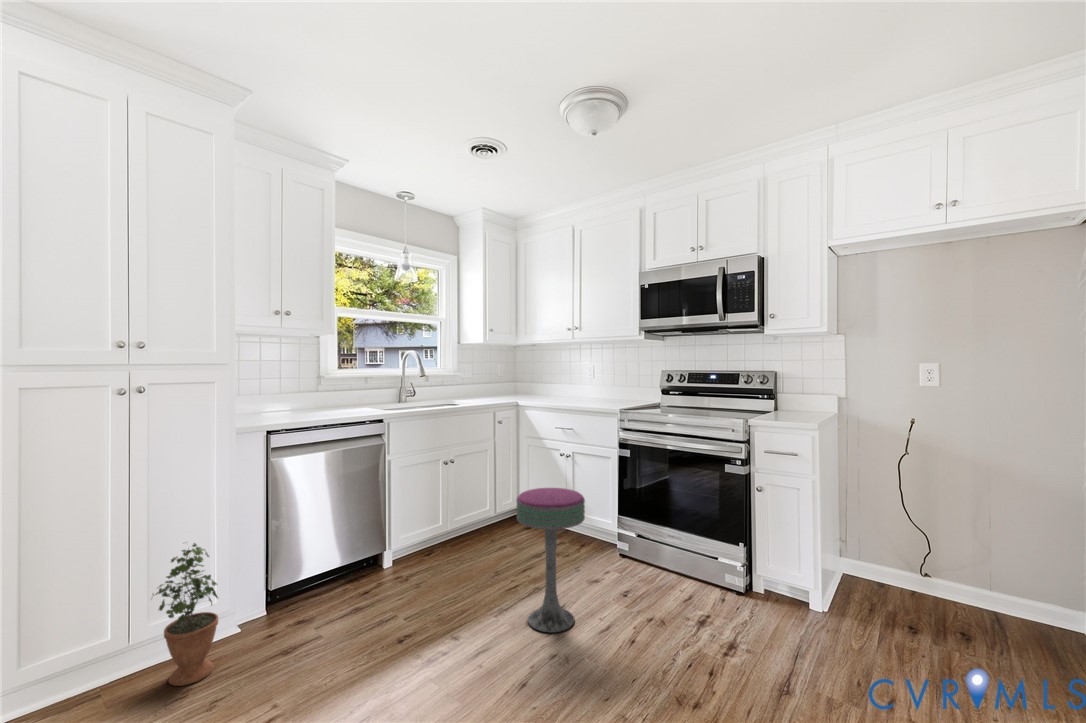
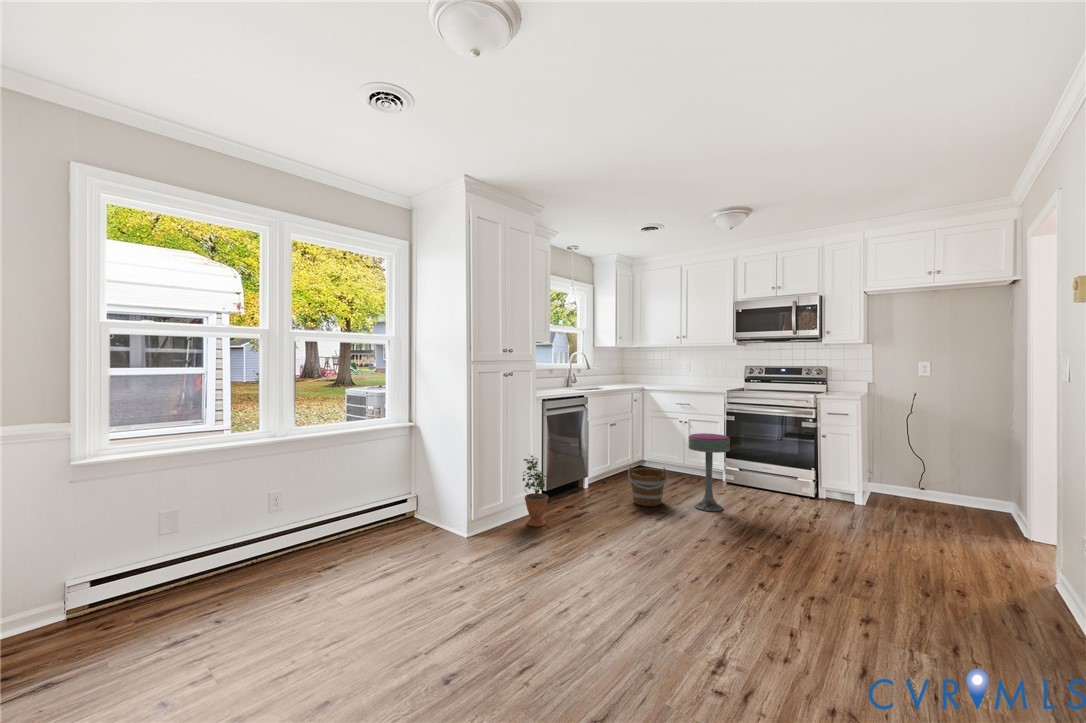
bucket: none [419,543,486,617] -> present [628,466,667,506]

